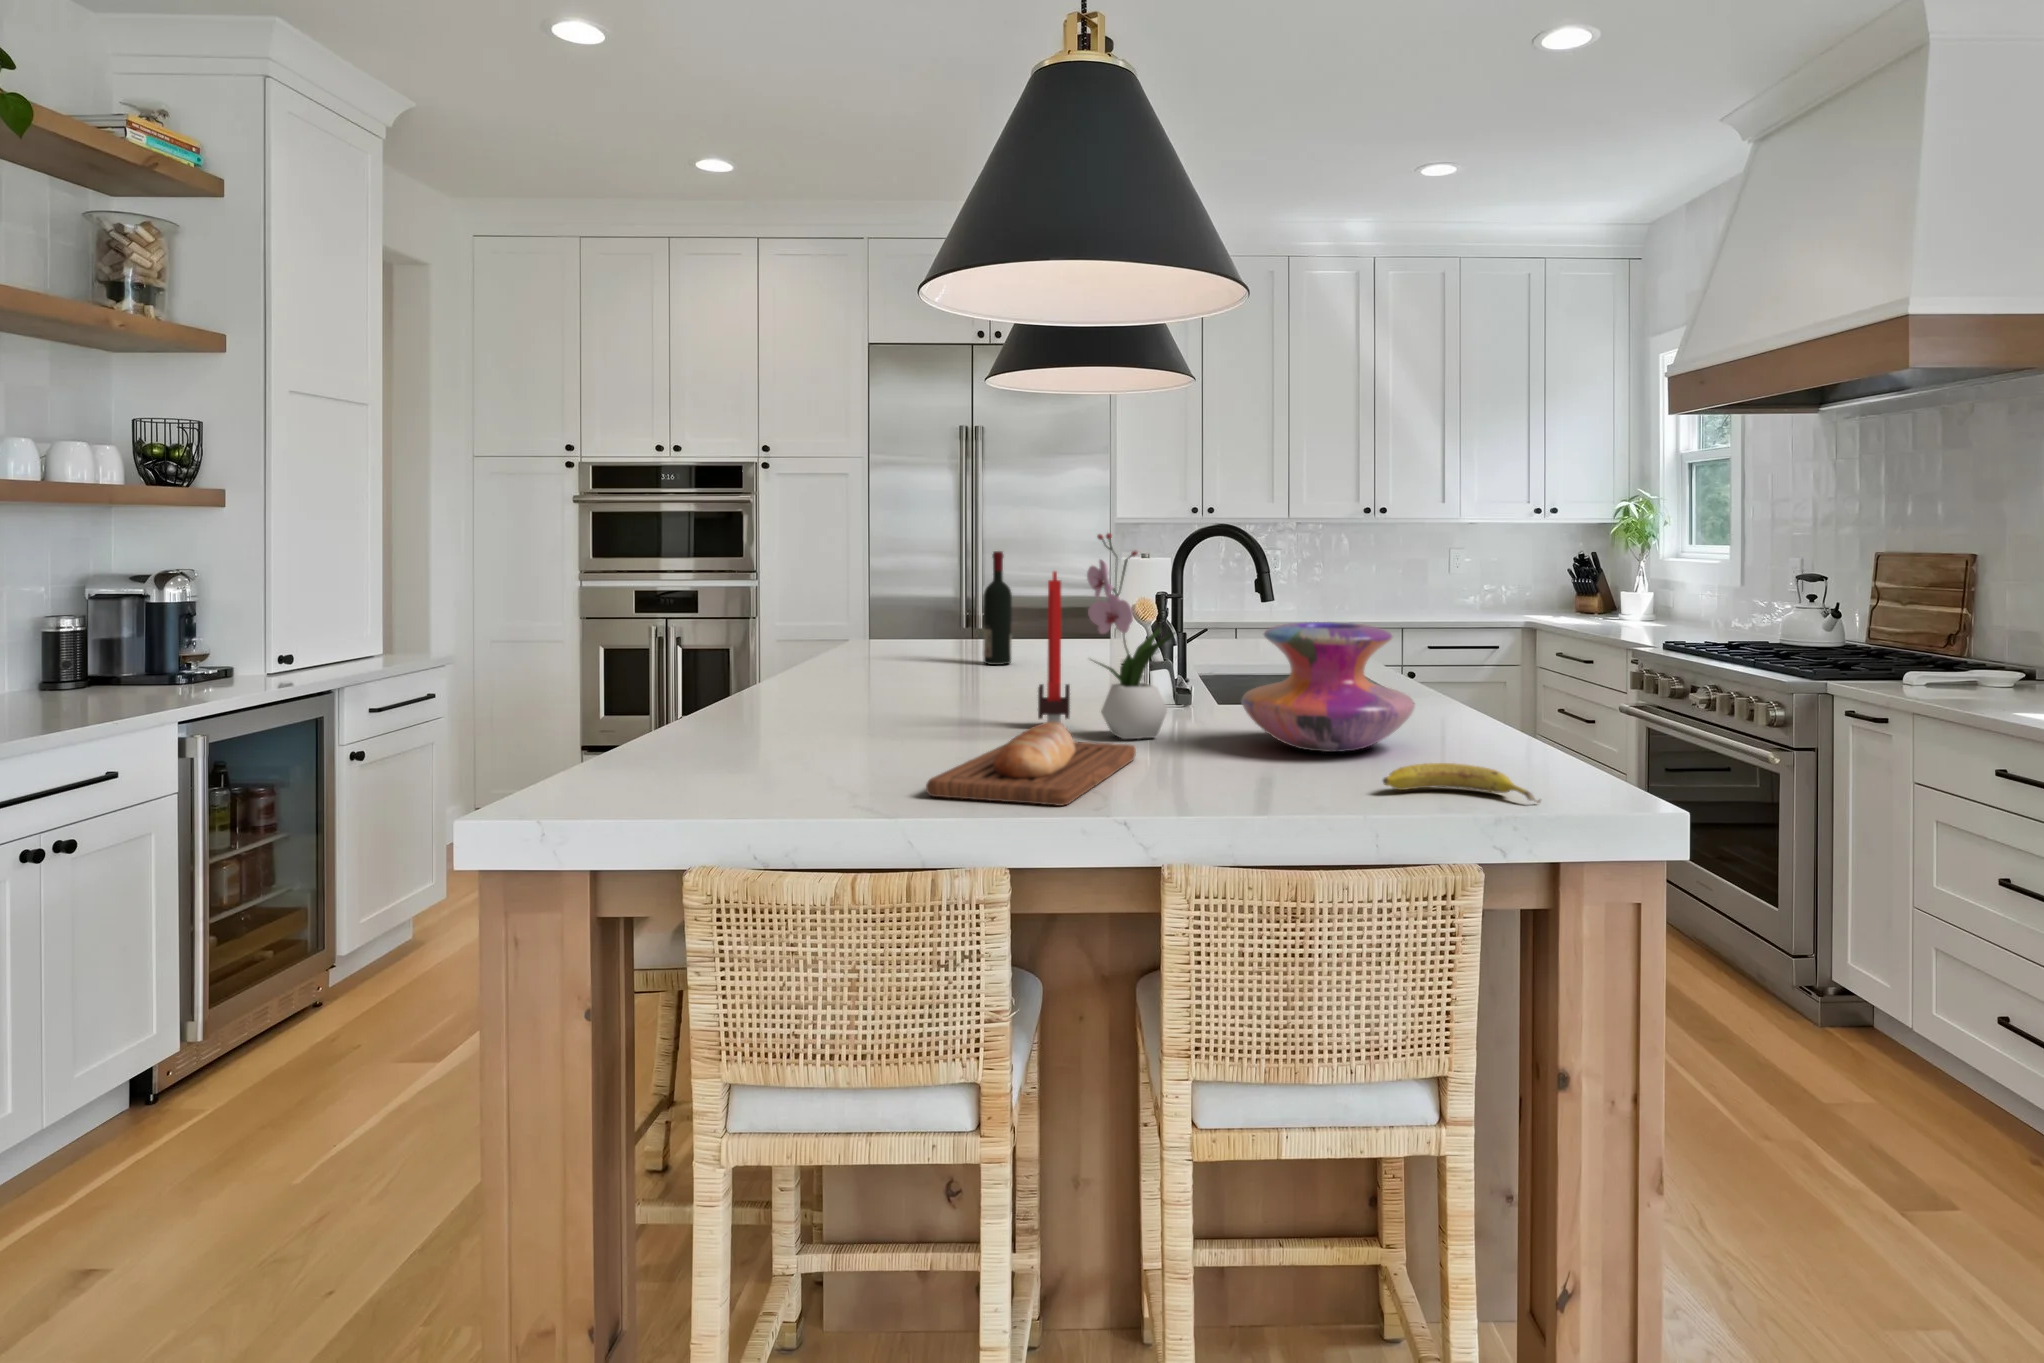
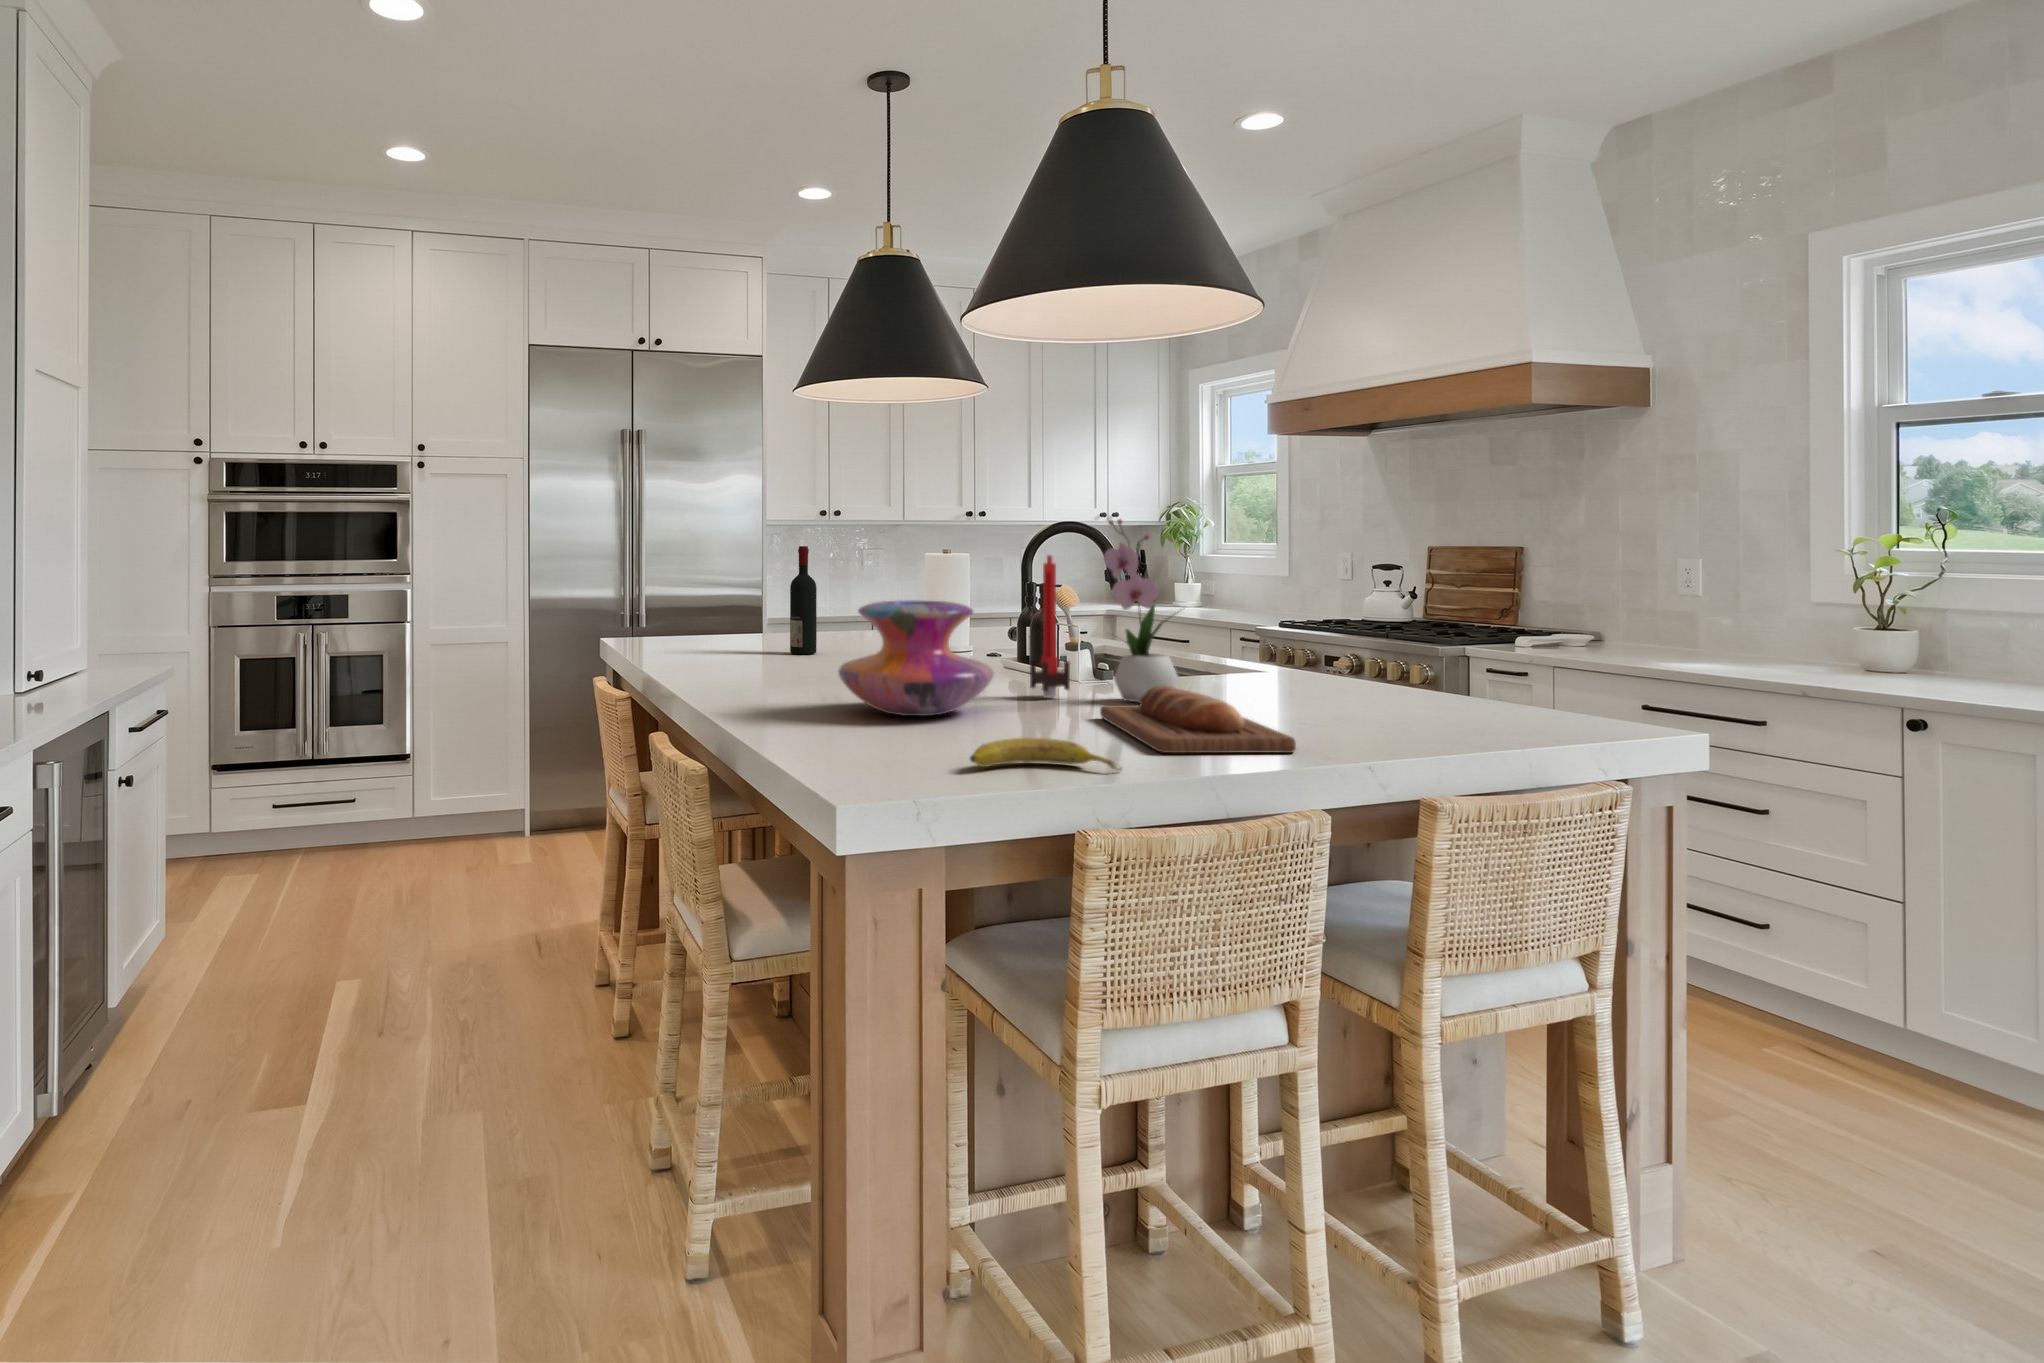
decorative vase: present [1242,622,1415,752] -> present [838,600,994,716]
fruit: present [1383,763,1541,803] -> present [970,738,1121,771]

